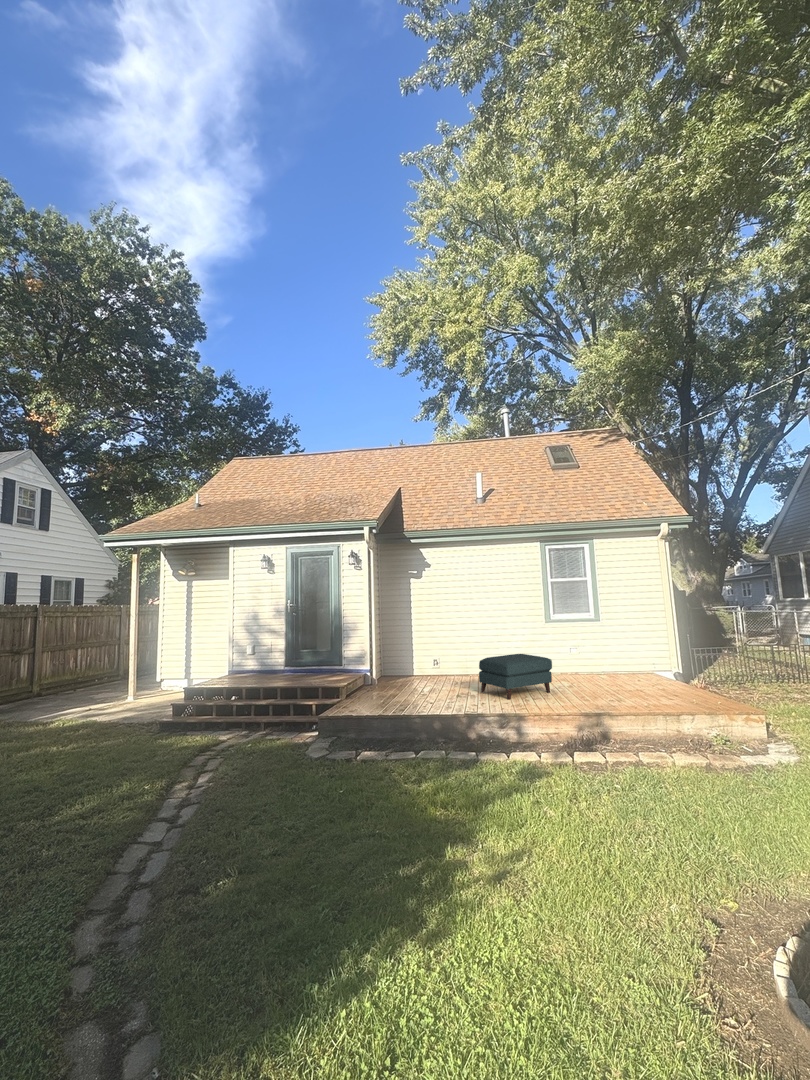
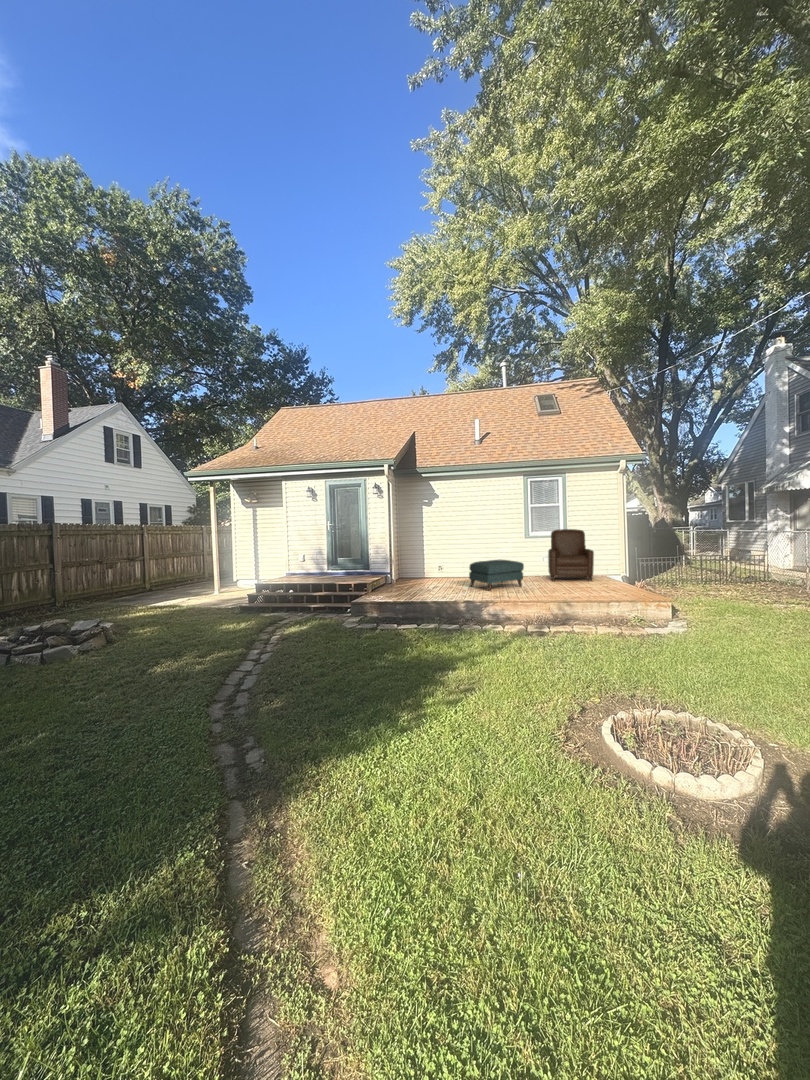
chair: none [578,612,640,684] -> present [548,529,594,582]

